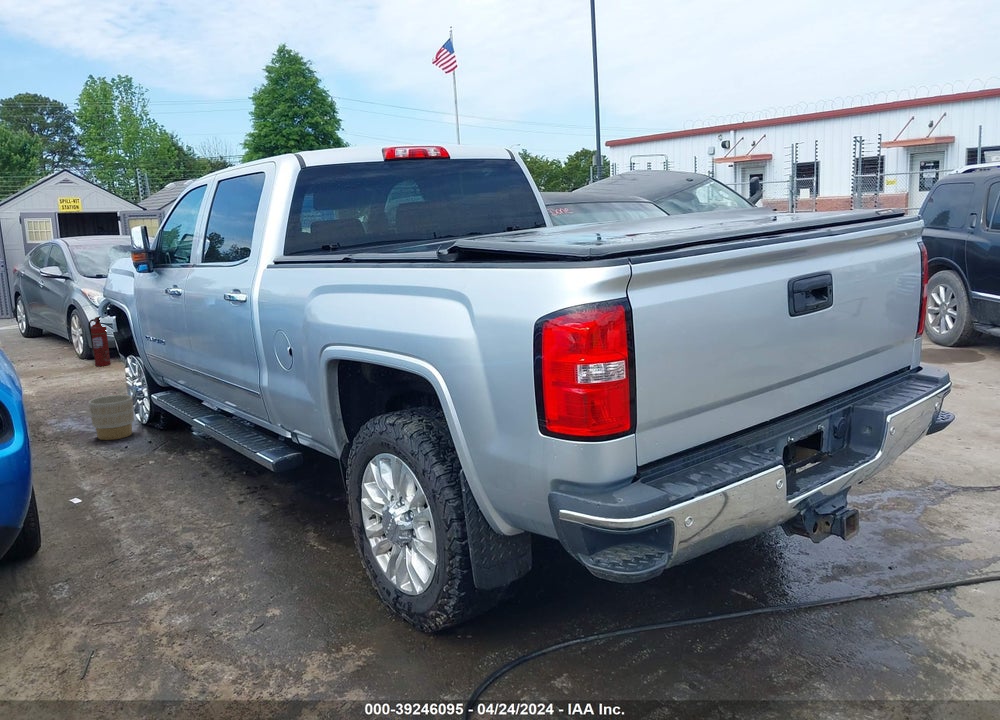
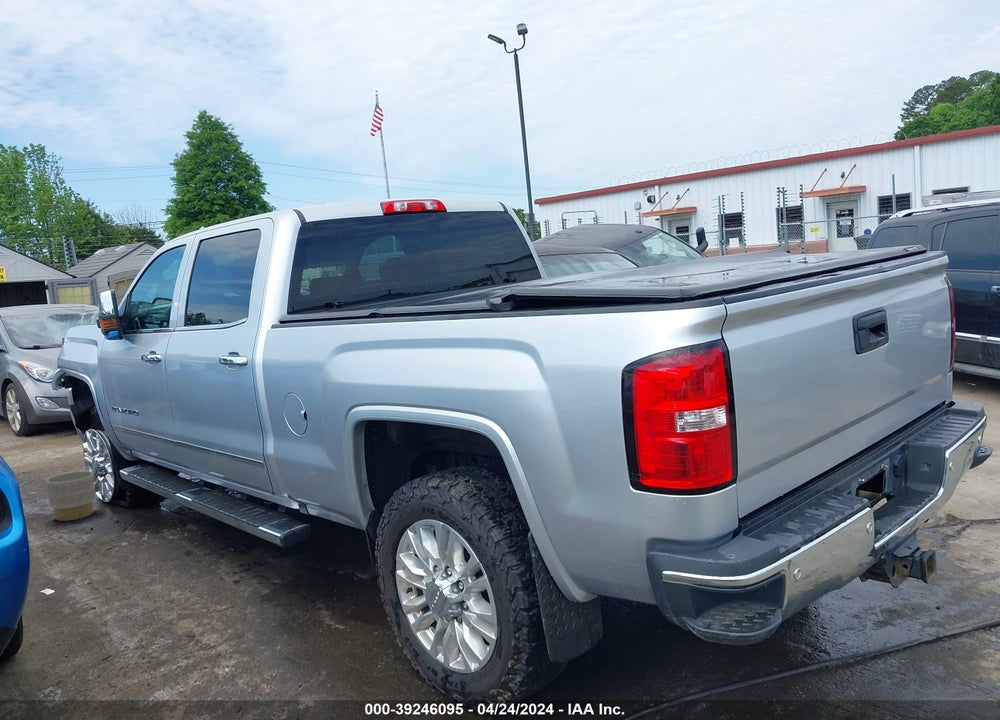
fire extinguisher: present [88,317,111,366] -> none [29,389,54,442]

